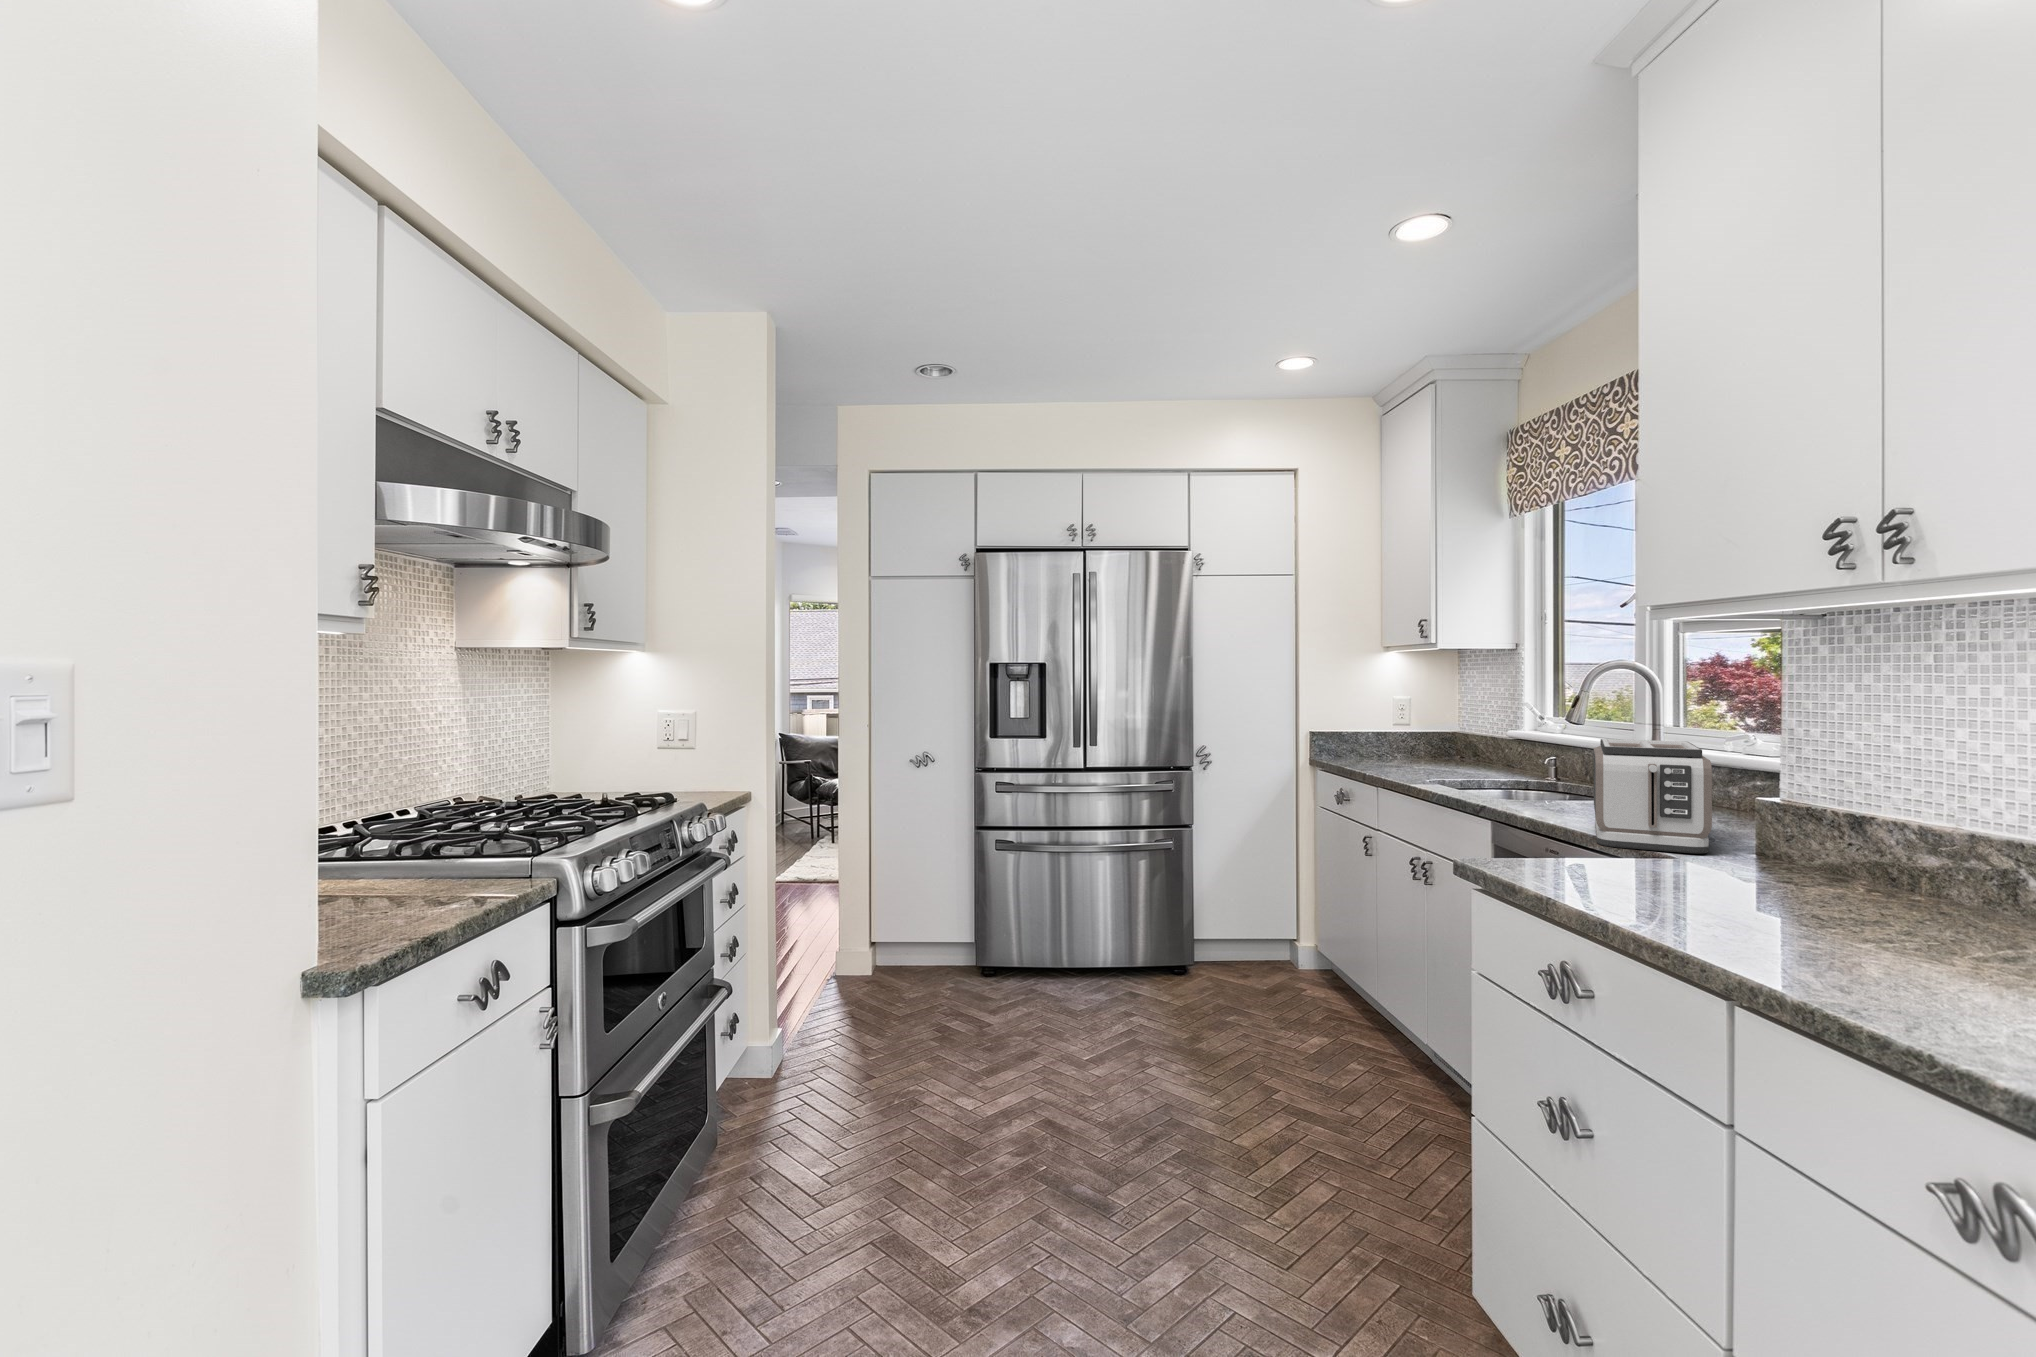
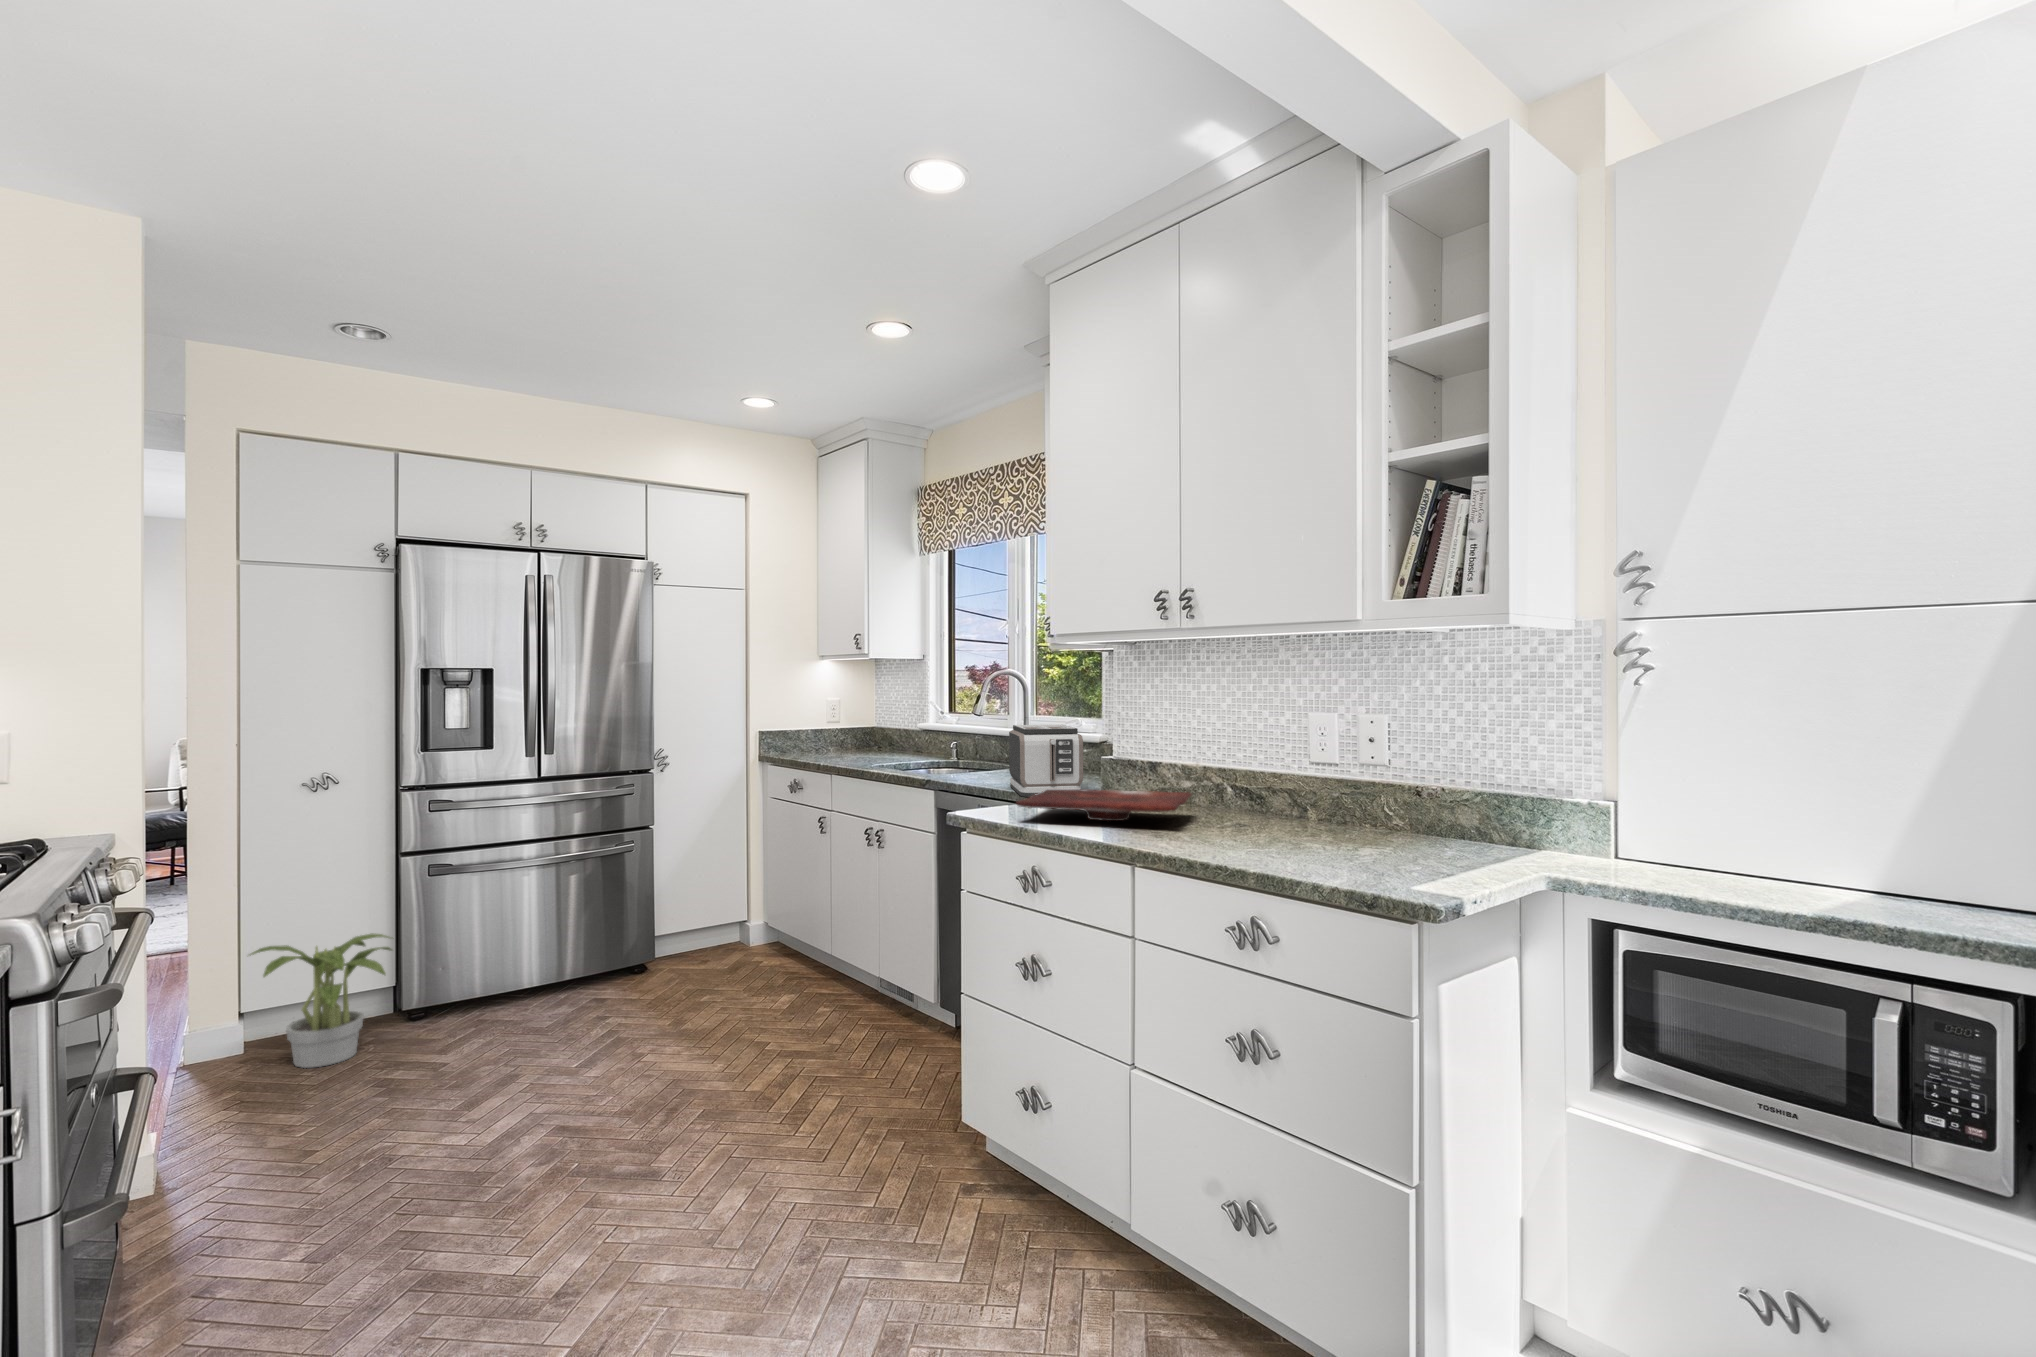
cutting board: none [1542,842,1924,916] -> present [1016,789,1191,821]
potted plant: none [863,892,969,1001] -> present [249,933,392,1068]

